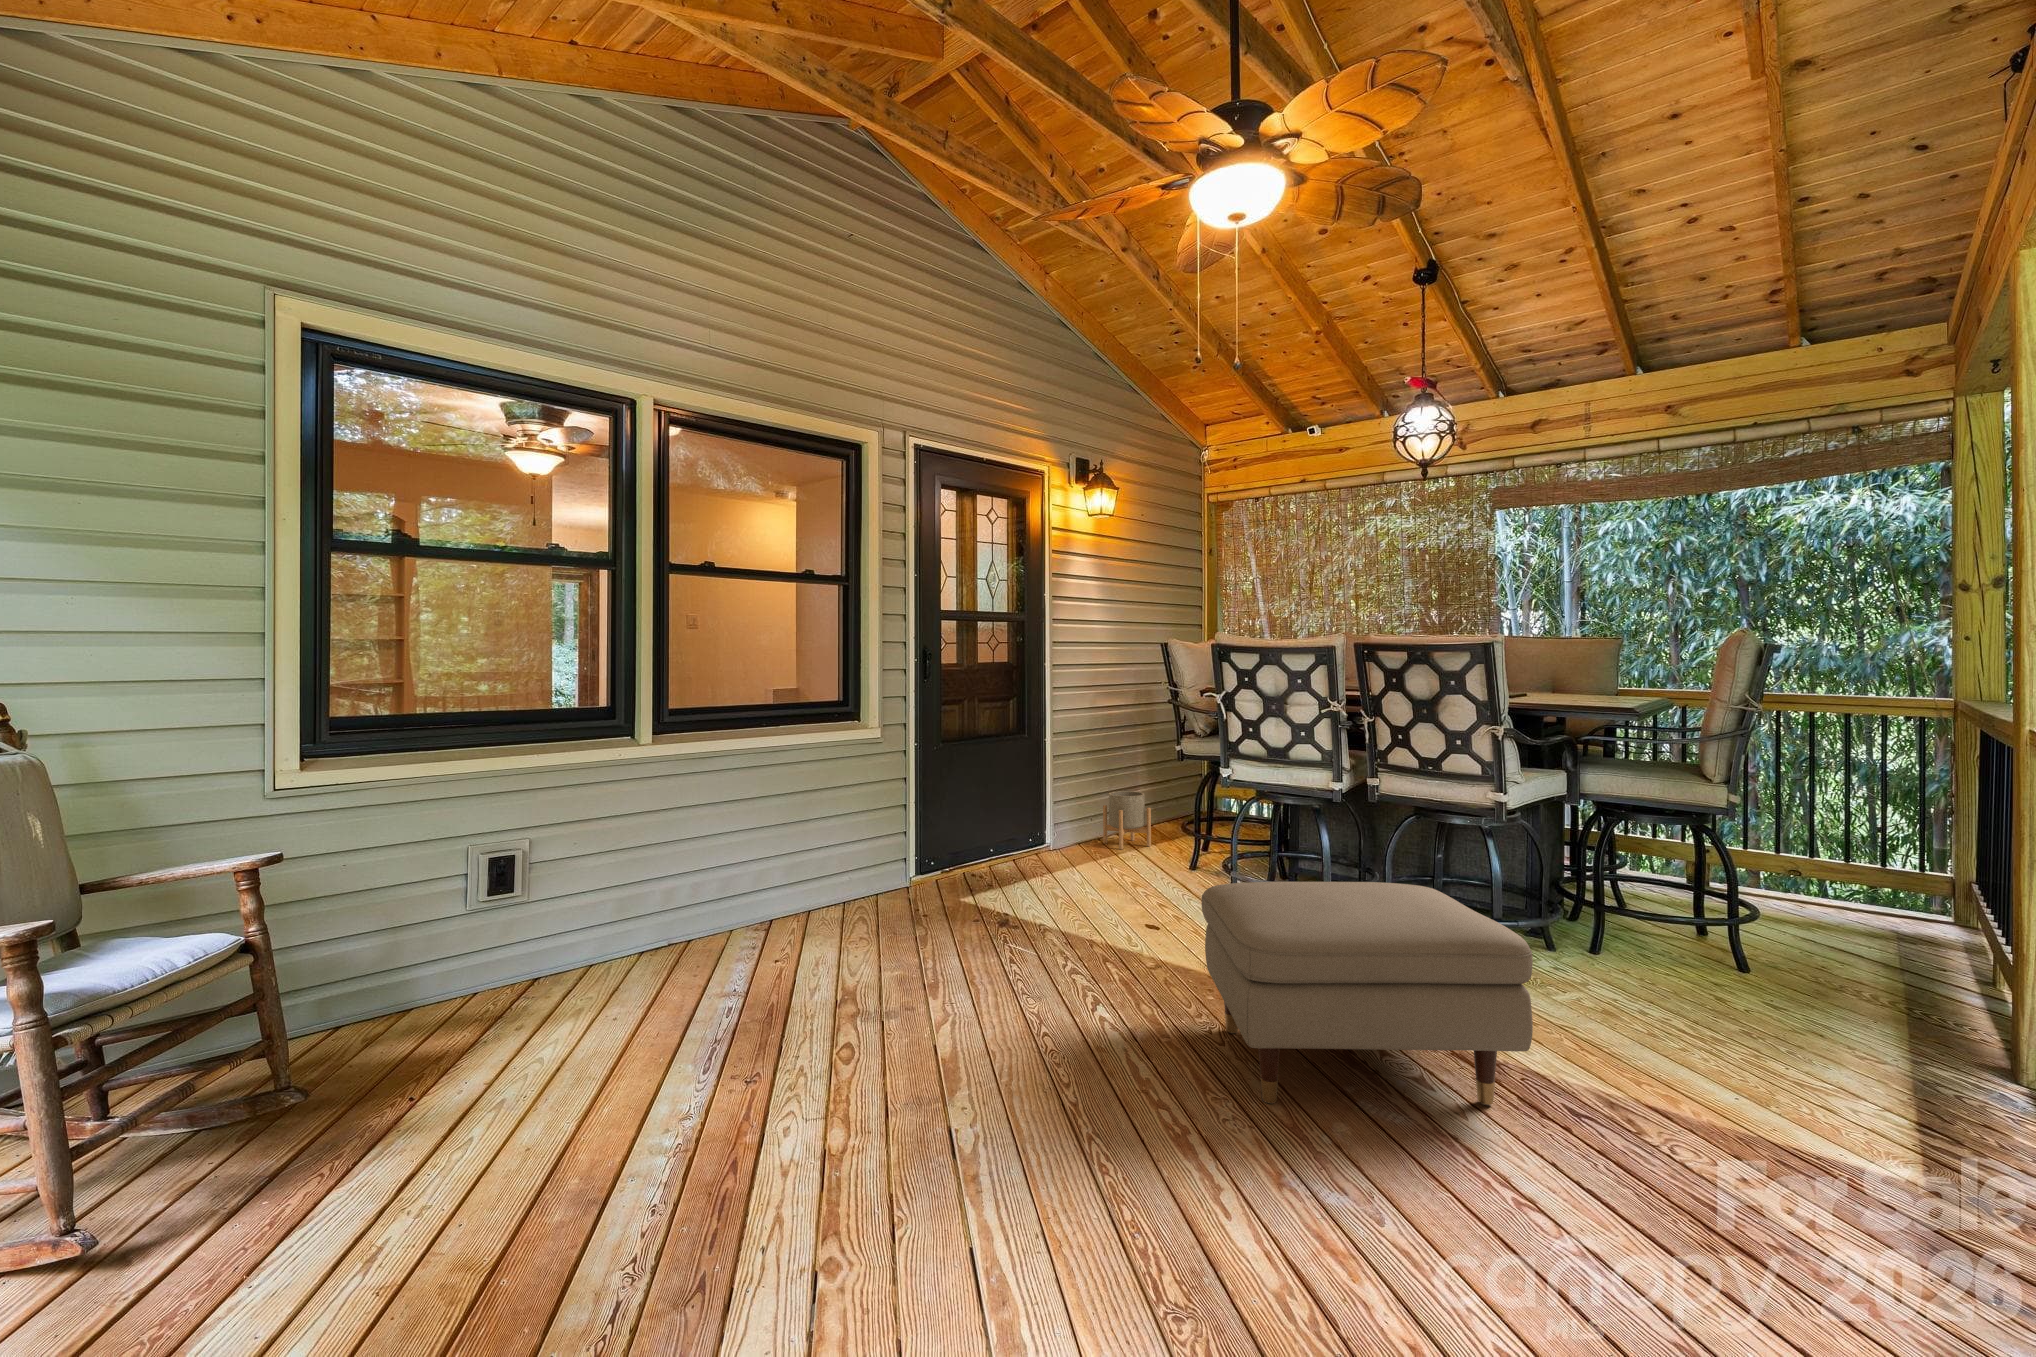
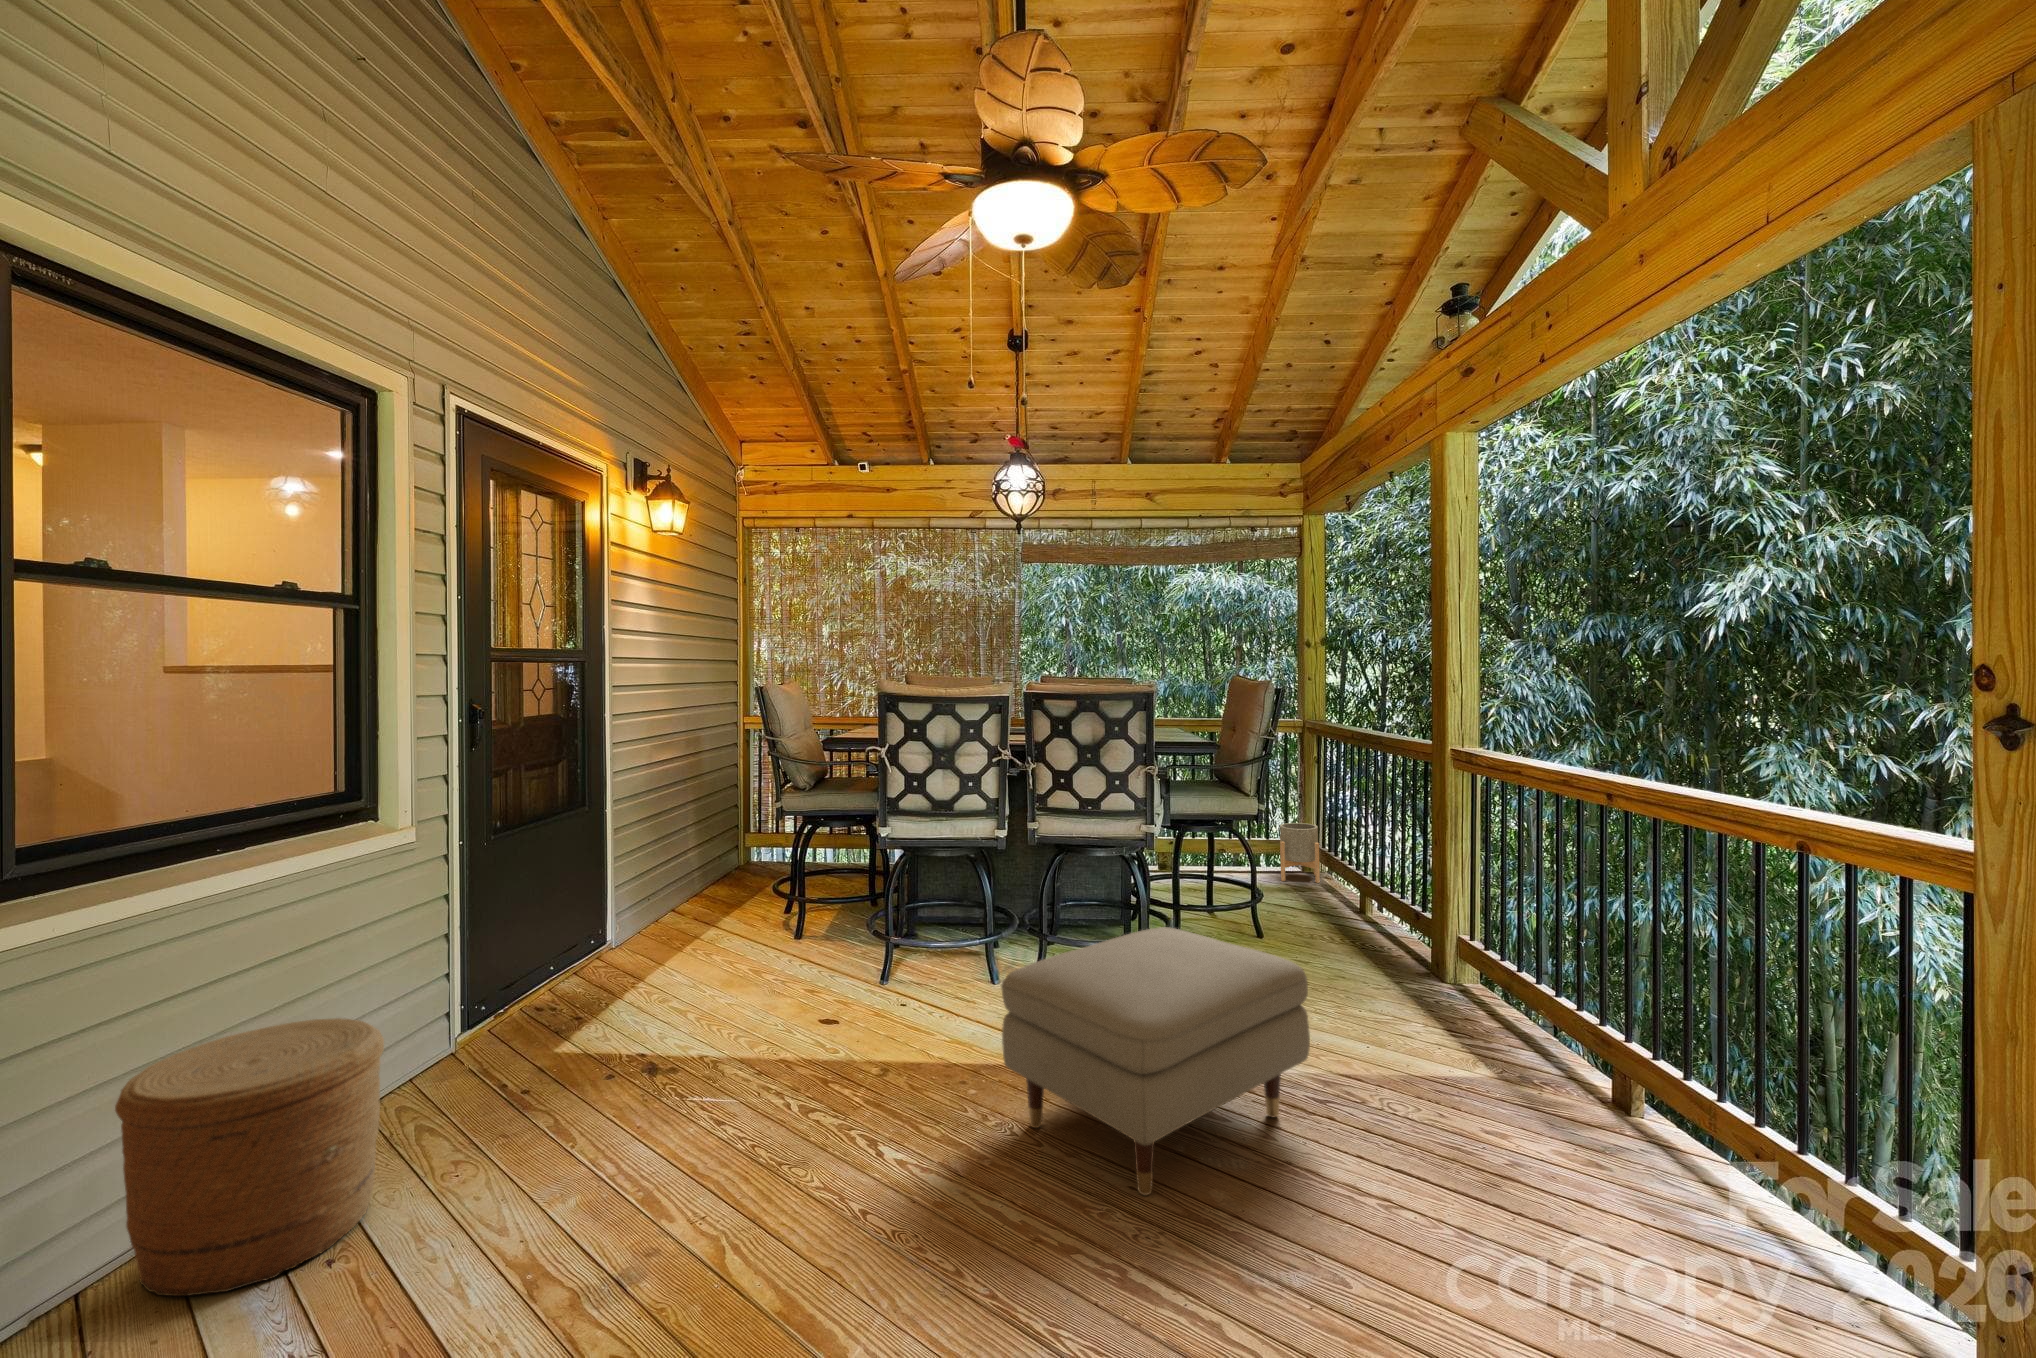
planter: present [1103,791,1151,849] -> present [1280,823,1320,883]
woven basket: none [715,827,830,958] -> present [115,1018,384,1296]

